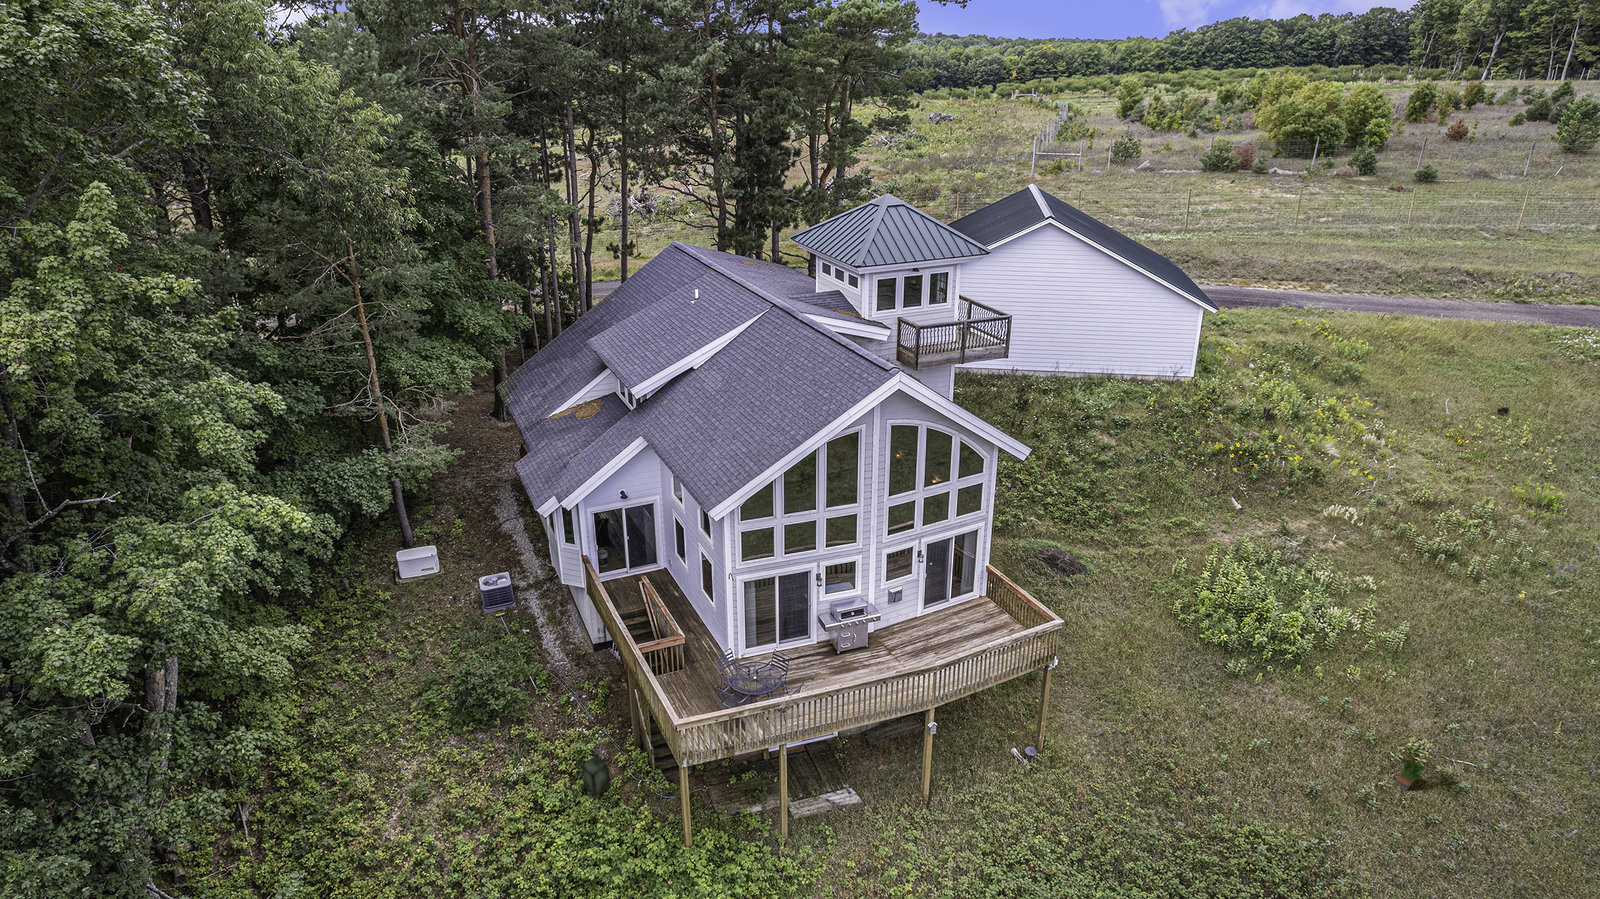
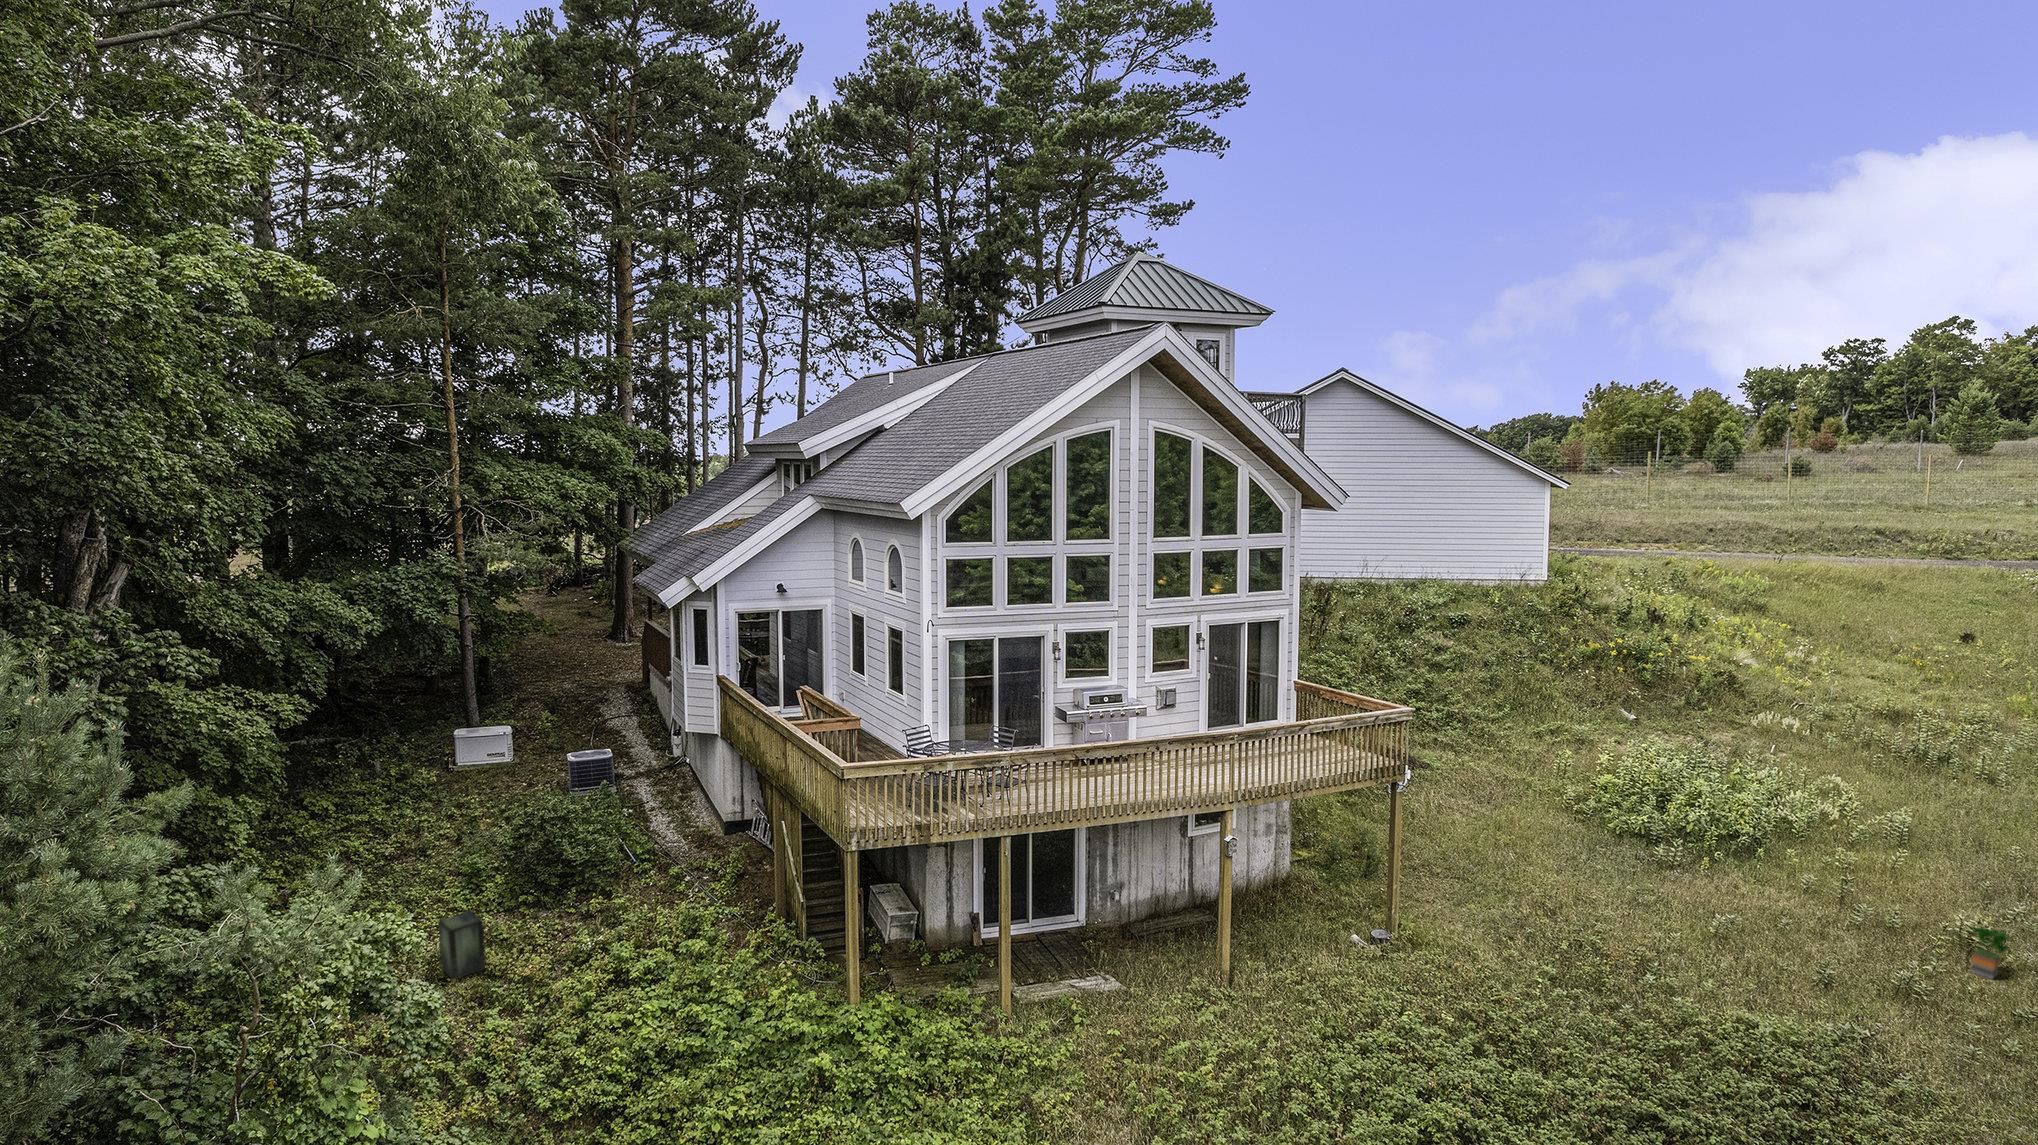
storage box: present [581,755,611,797] -> present [438,911,486,980]

